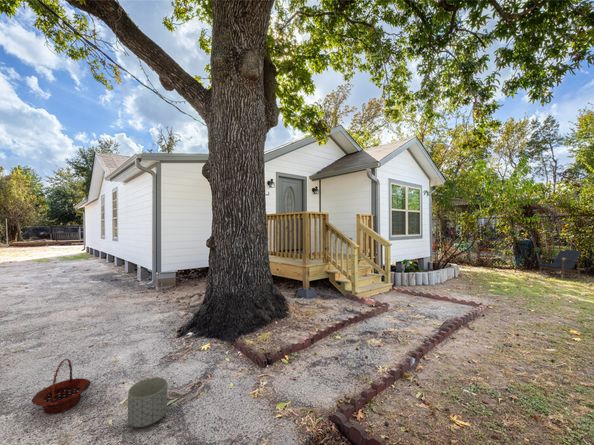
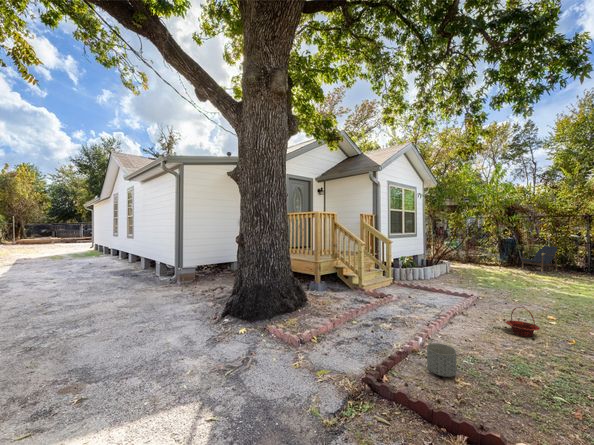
basket: present [31,359,91,415] -> present [506,307,540,337]
planter: present [128,377,167,427] -> present [427,343,457,377]

